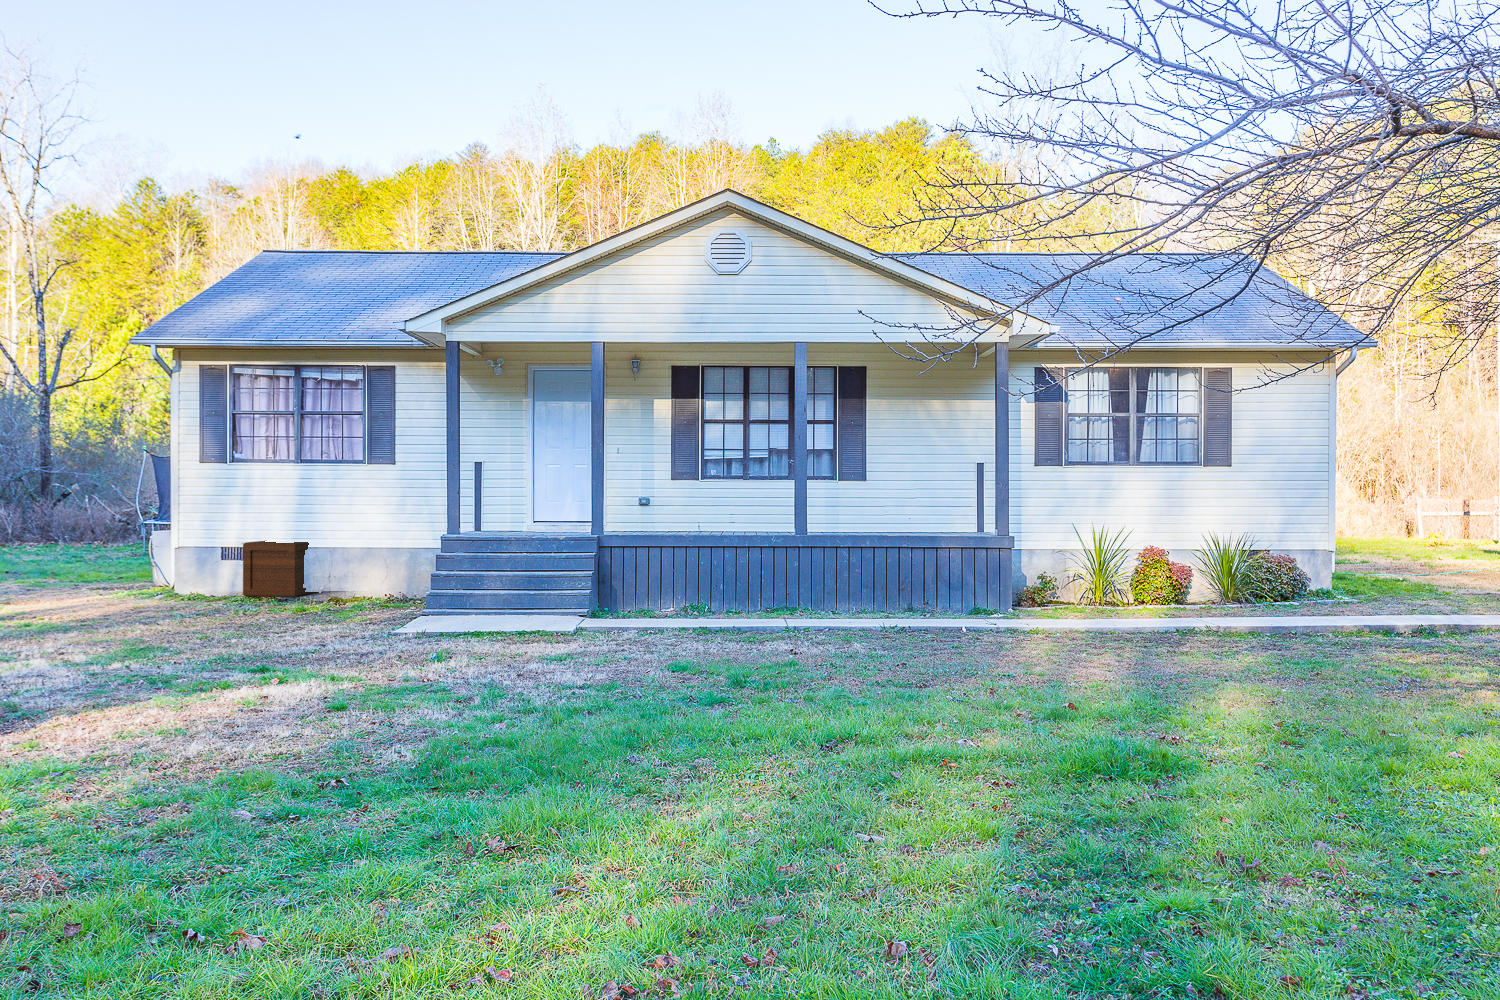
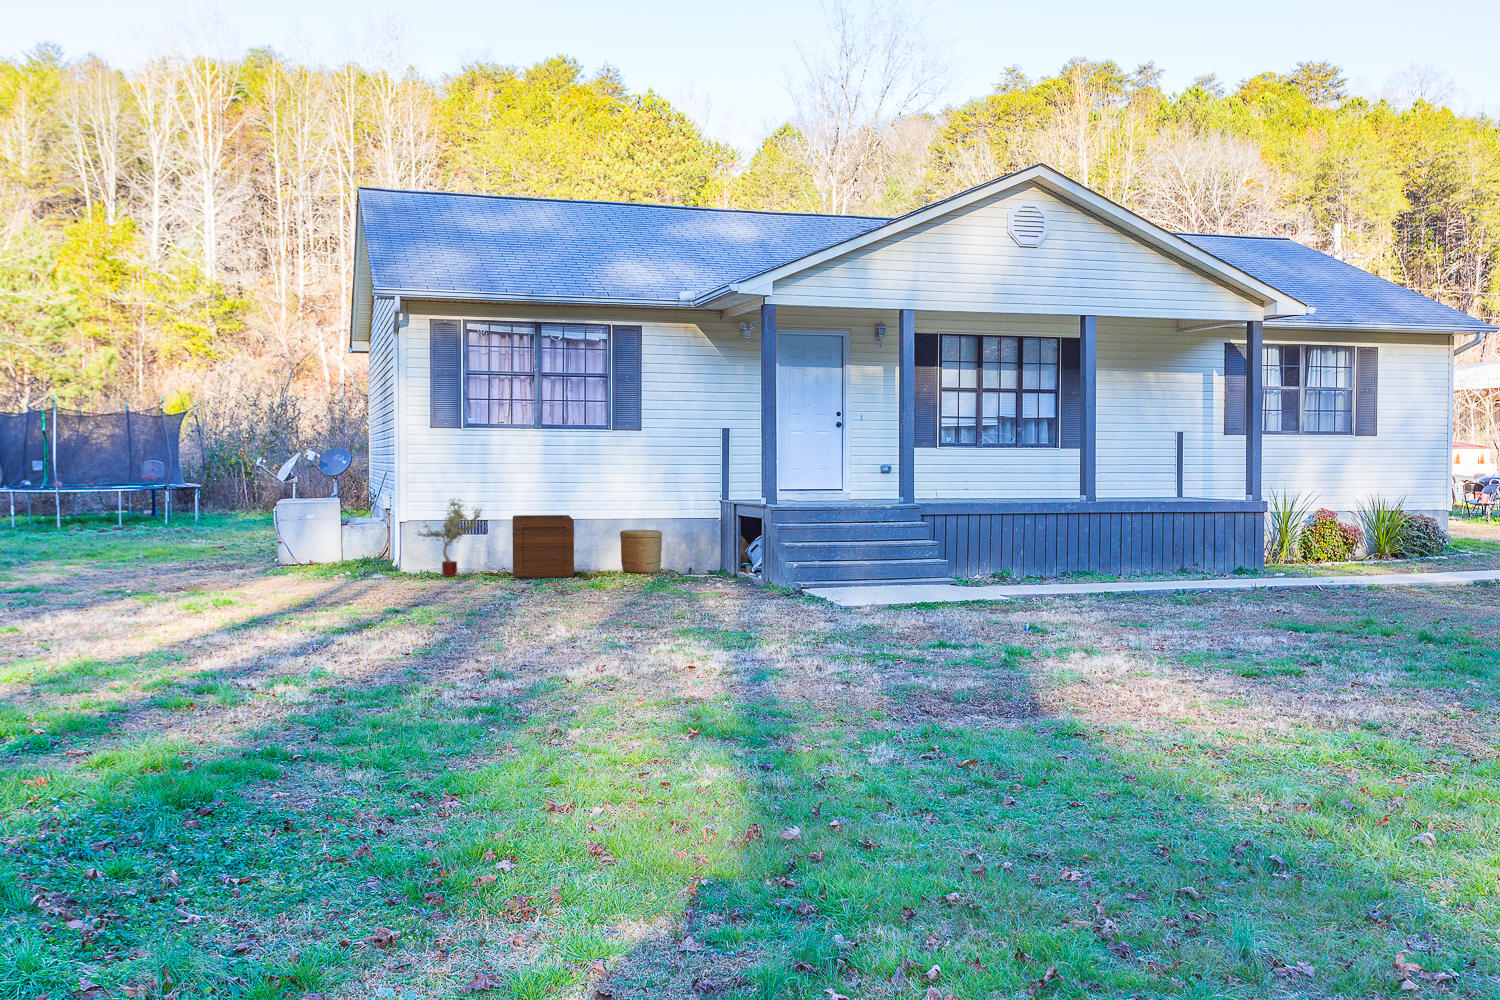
potted tree: none [179,523,235,593] -> present [418,499,482,577]
woven basket: none [355,555,397,596] -> present [620,530,662,573]

